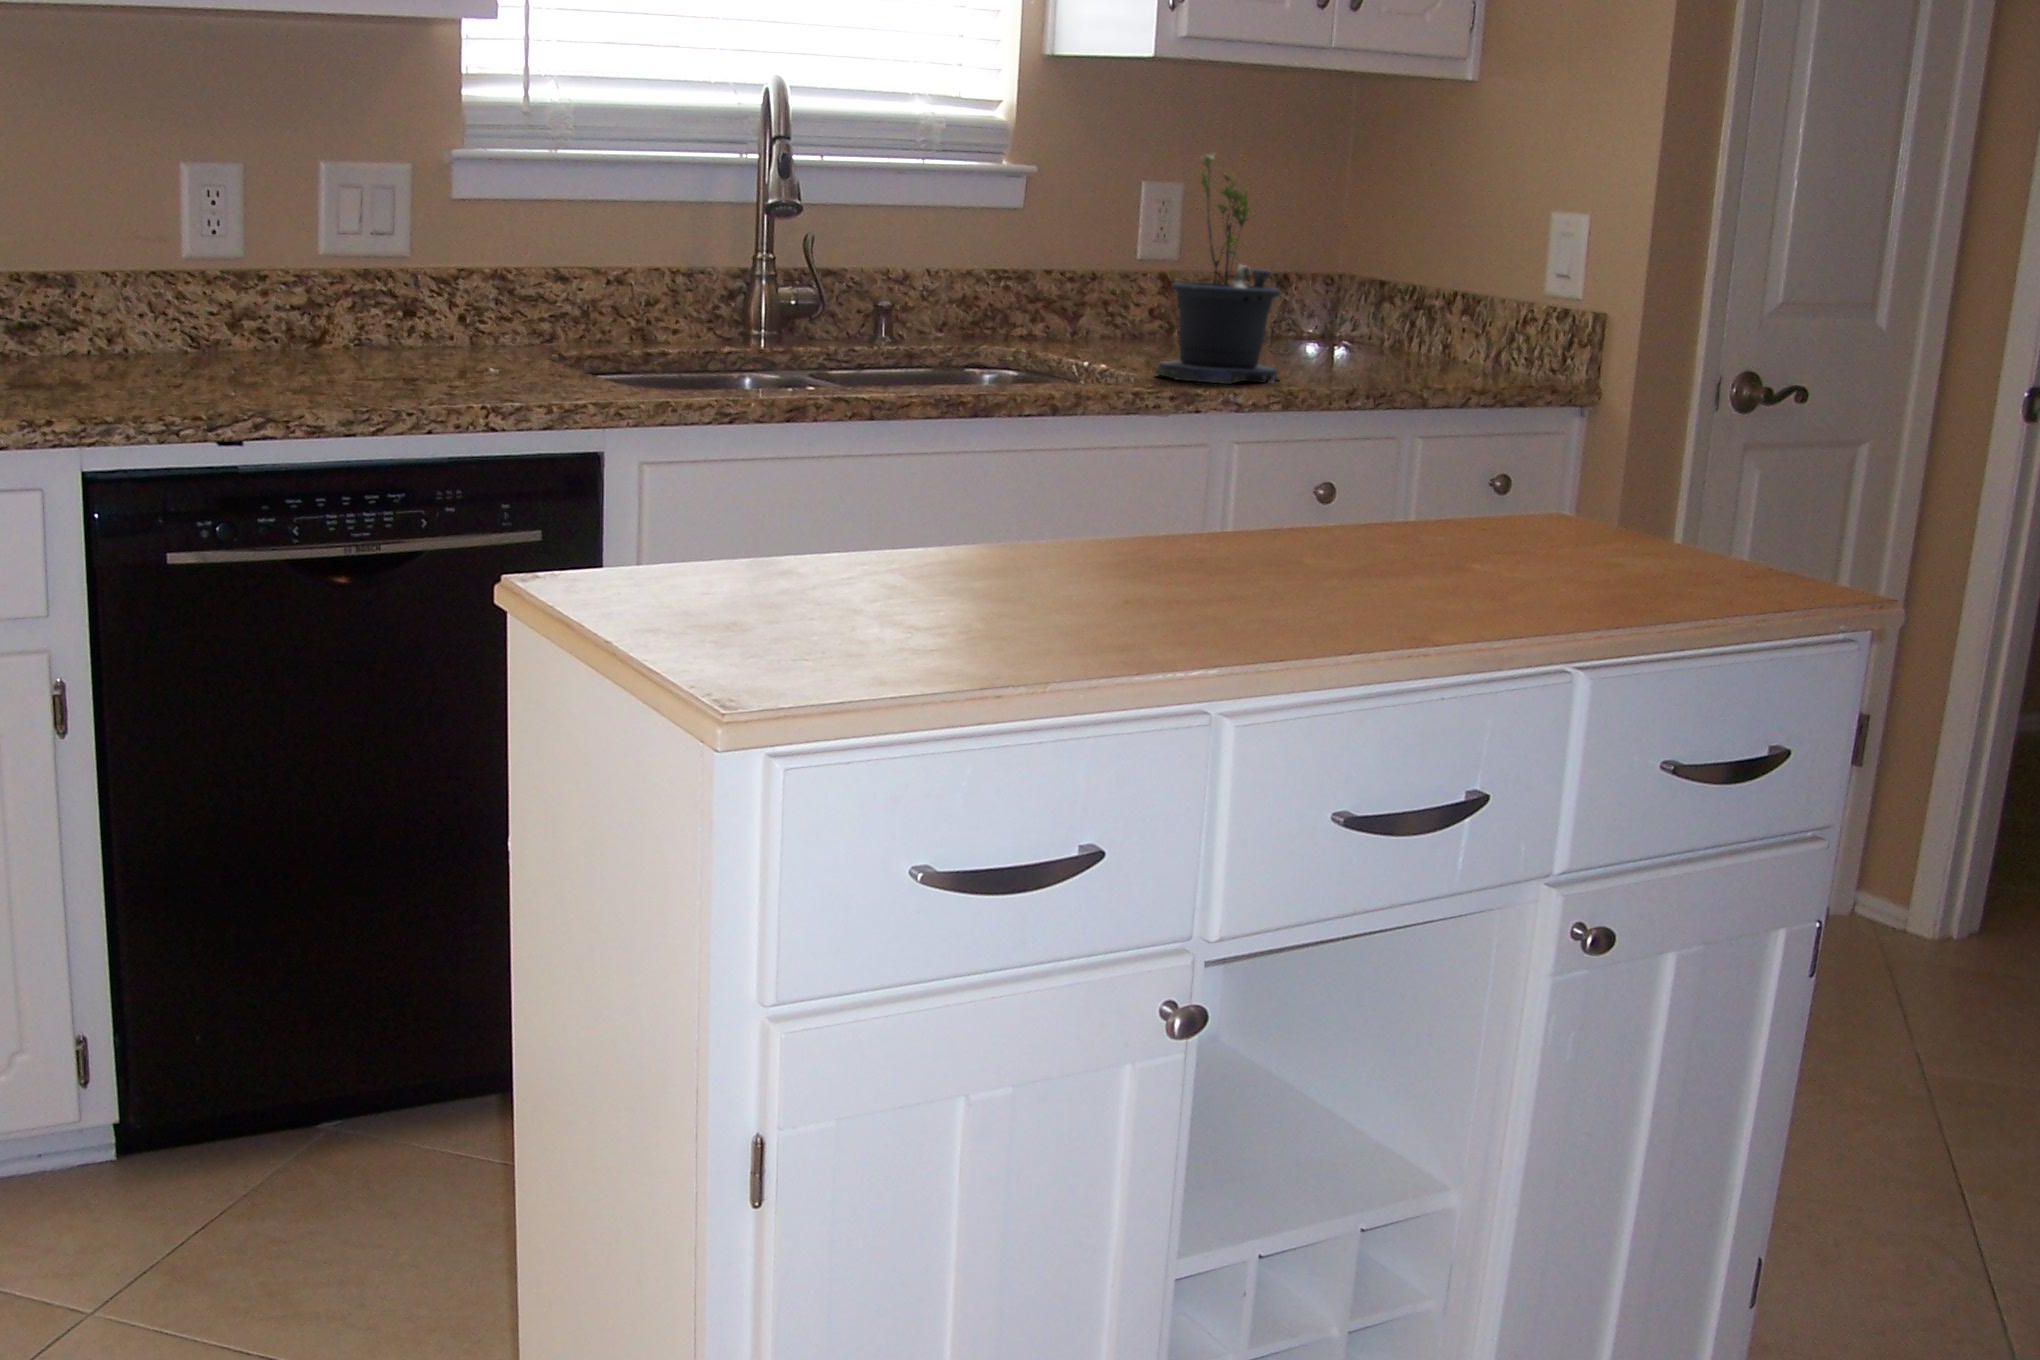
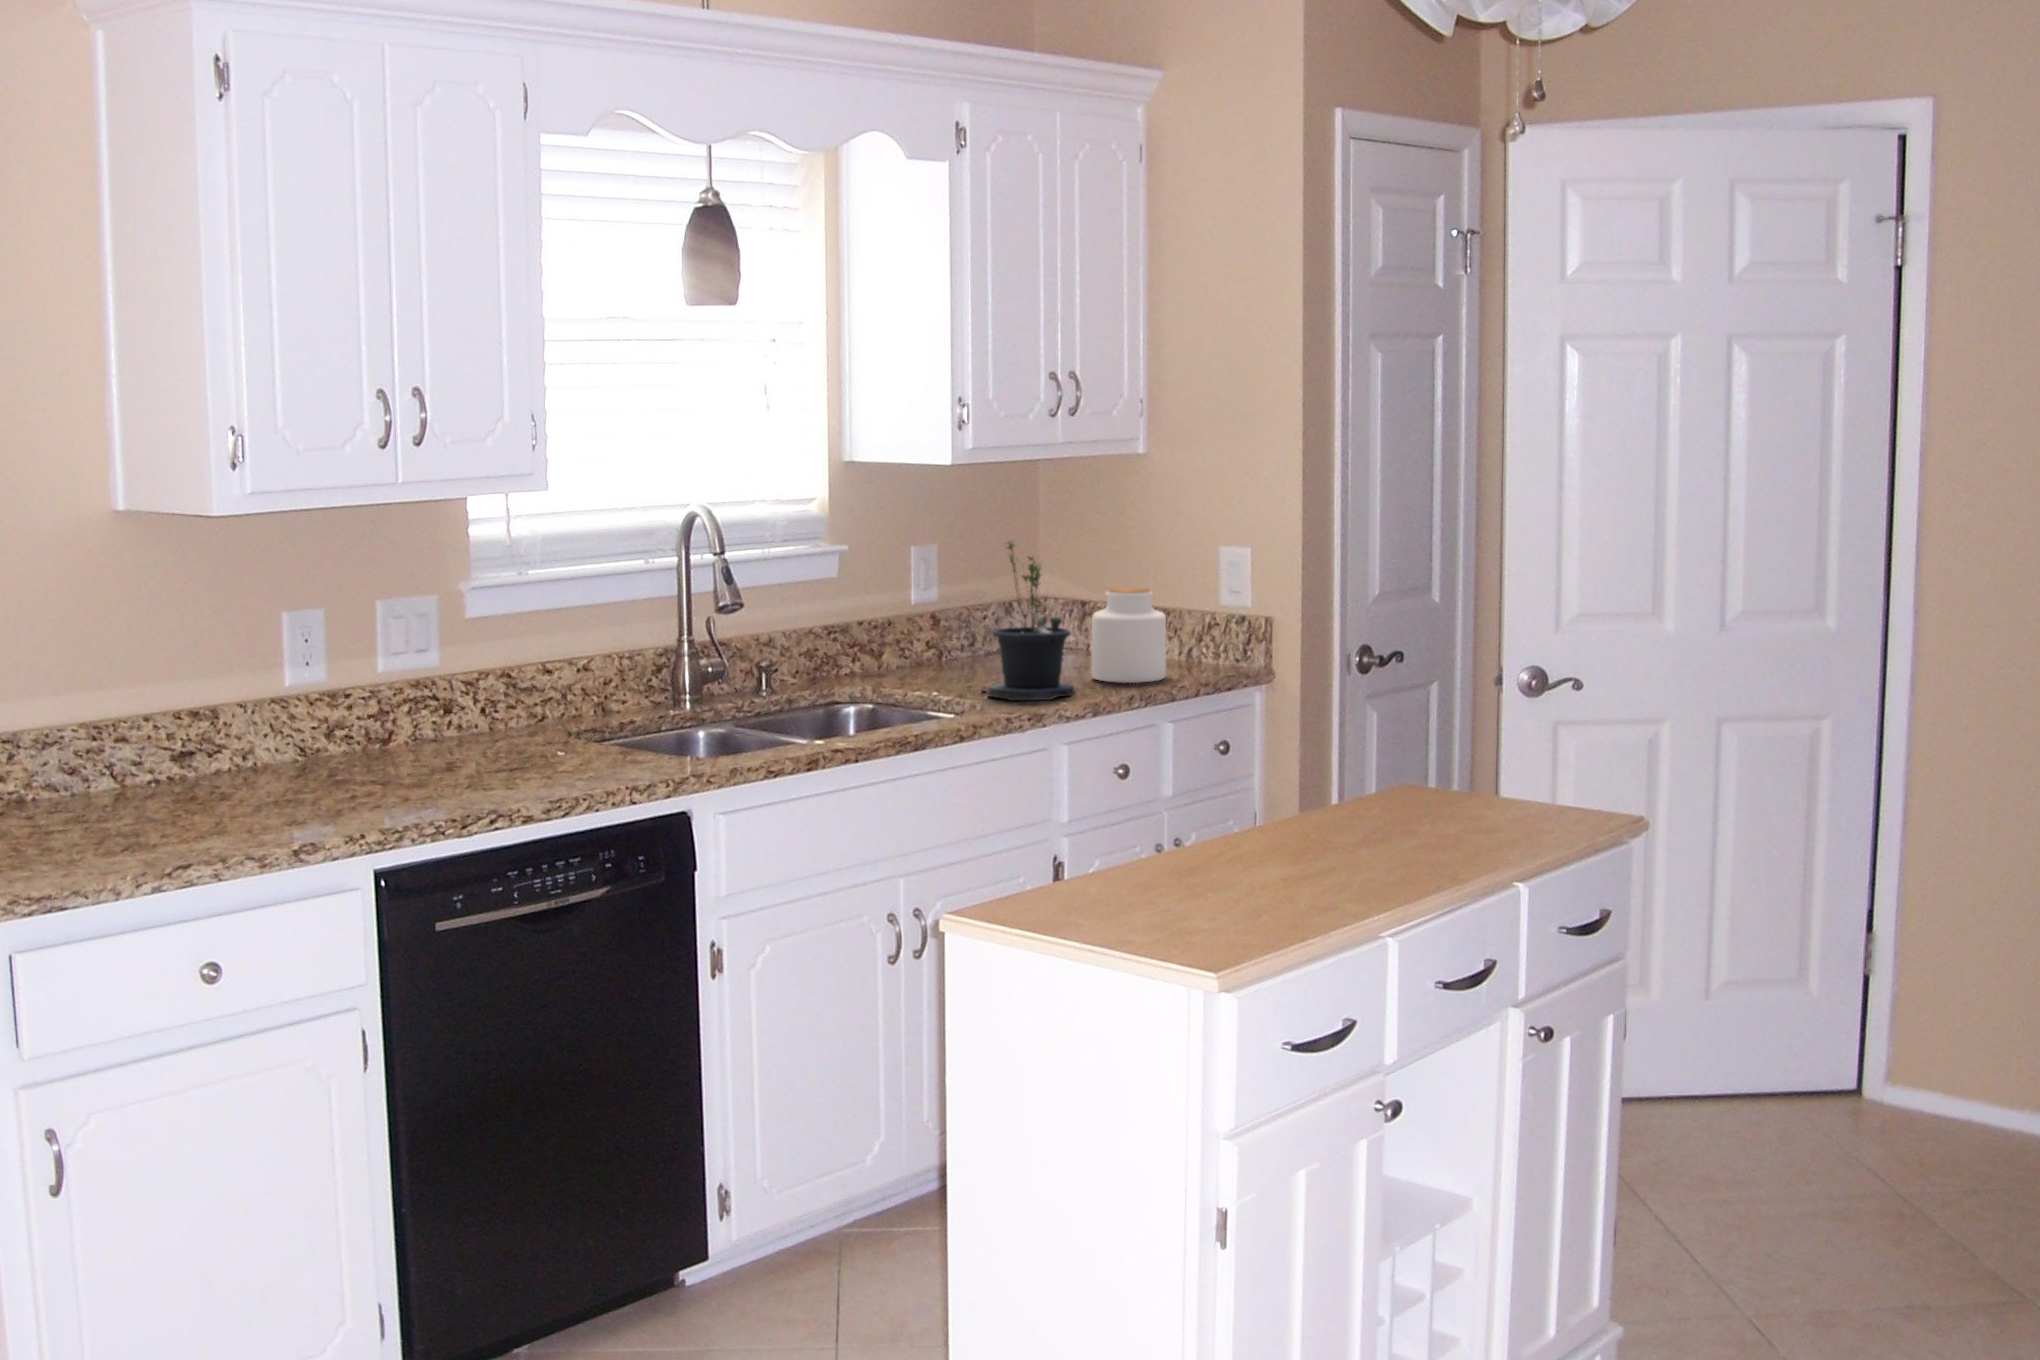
jar: none [1327,243,1443,378] -> present [1091,587,1166,683]

